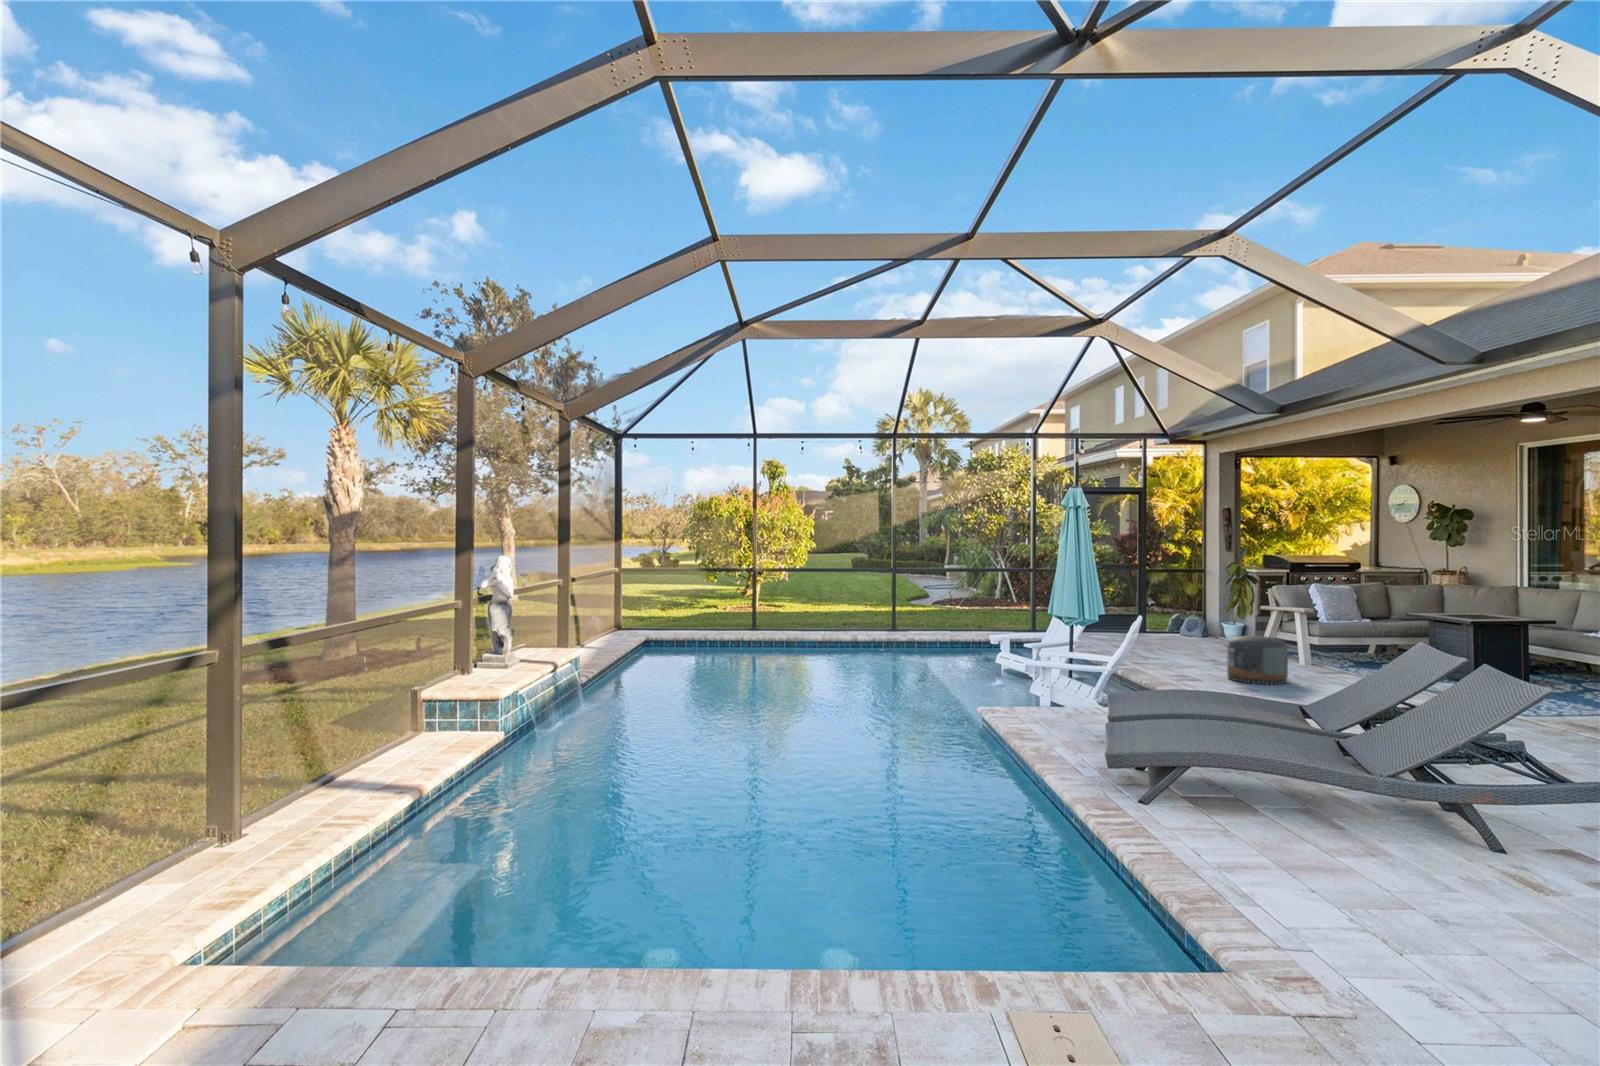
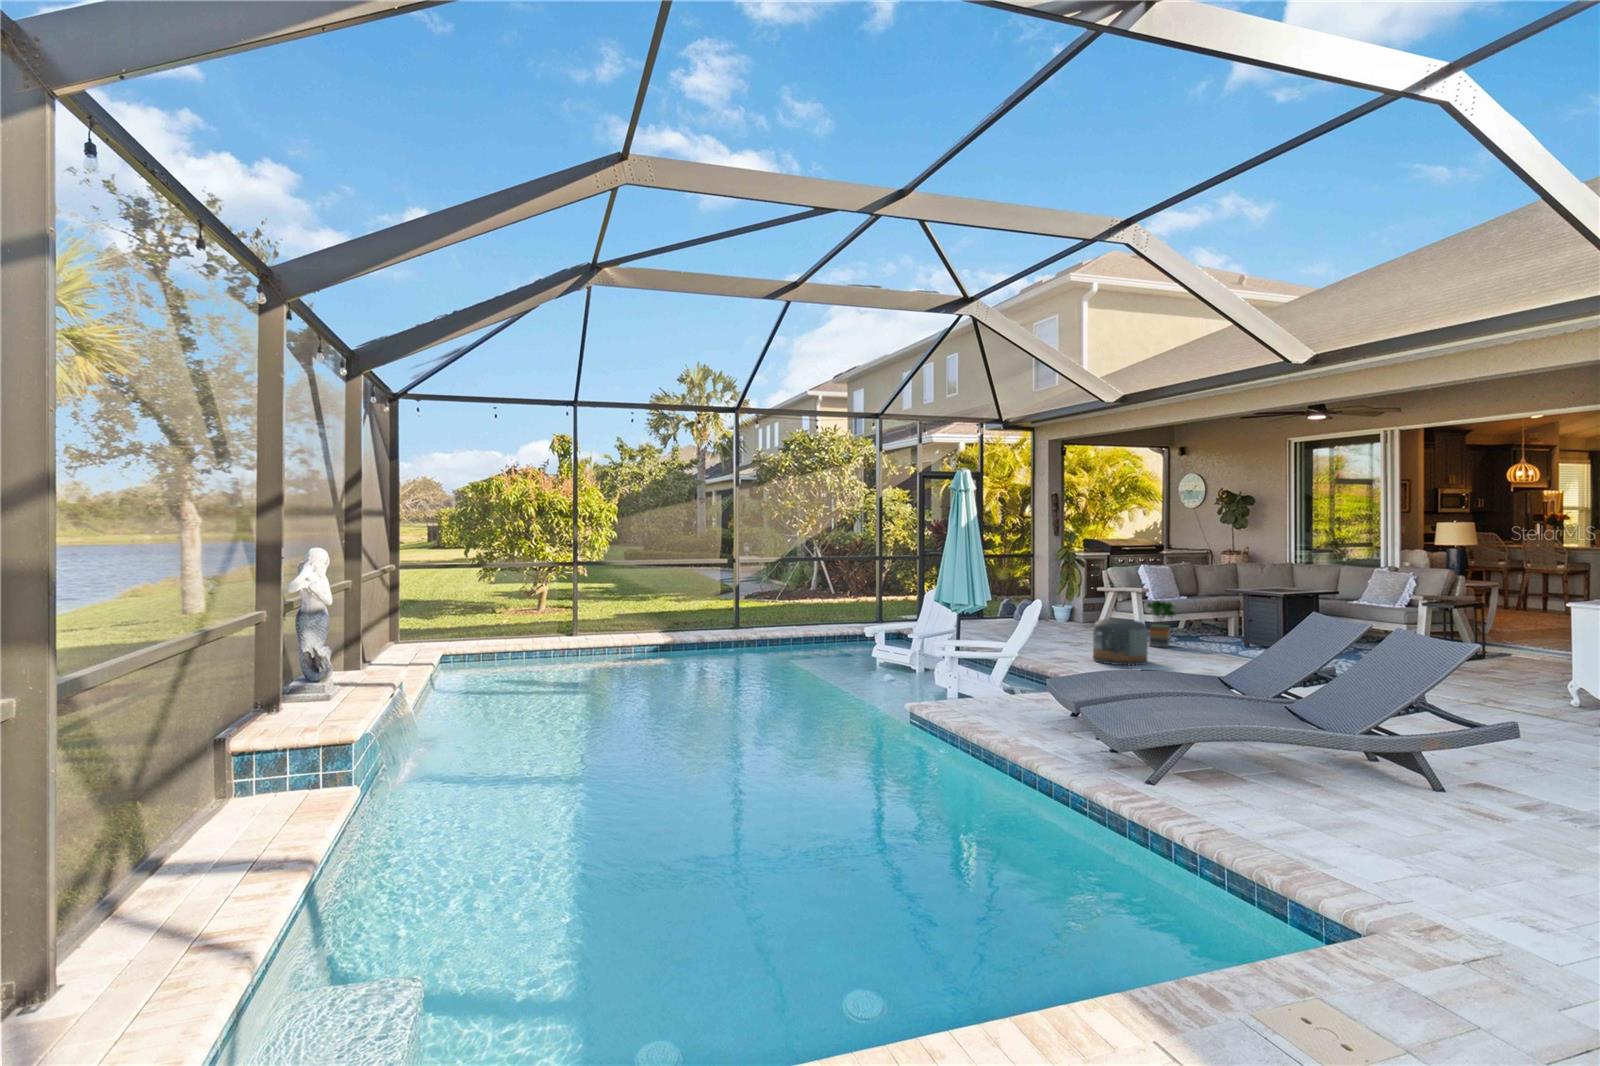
potted tree: none [1305,619,1342,670] -> present [1147,601,1176,648]

